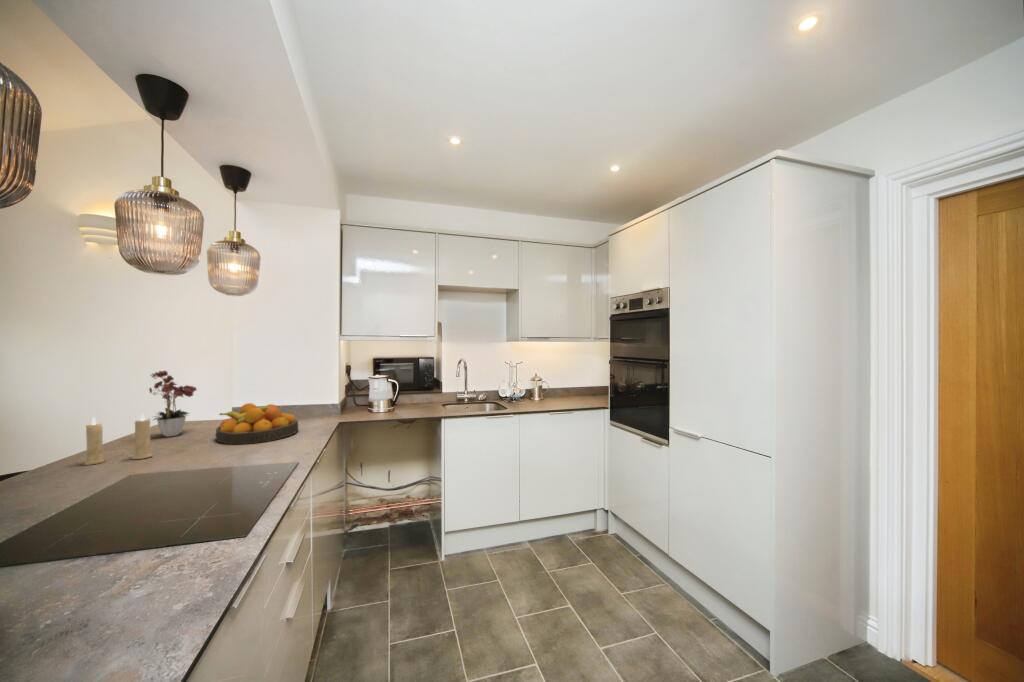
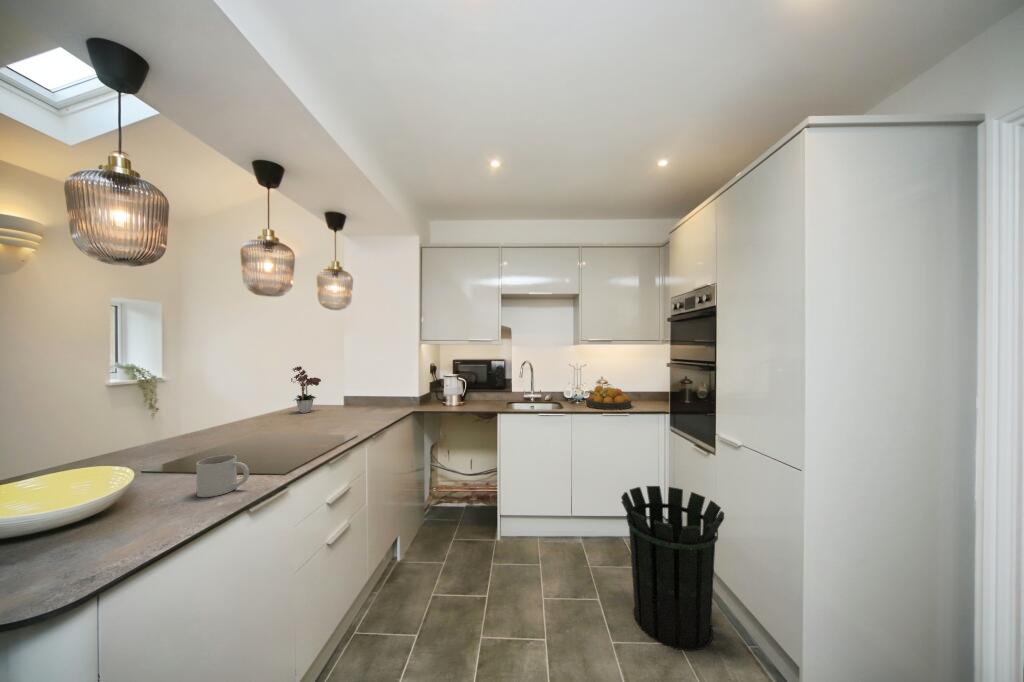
fruit bowl: present [215,403,298,444] -> present [586,386,631,410]
candle: present [84,414,152,465] -> none [247,393,285,426]
waste bin: none [593,480,689,636] -> present [621,486,724,651]
mug: none [91,523,191,604] -> present [196,455,249,497]

